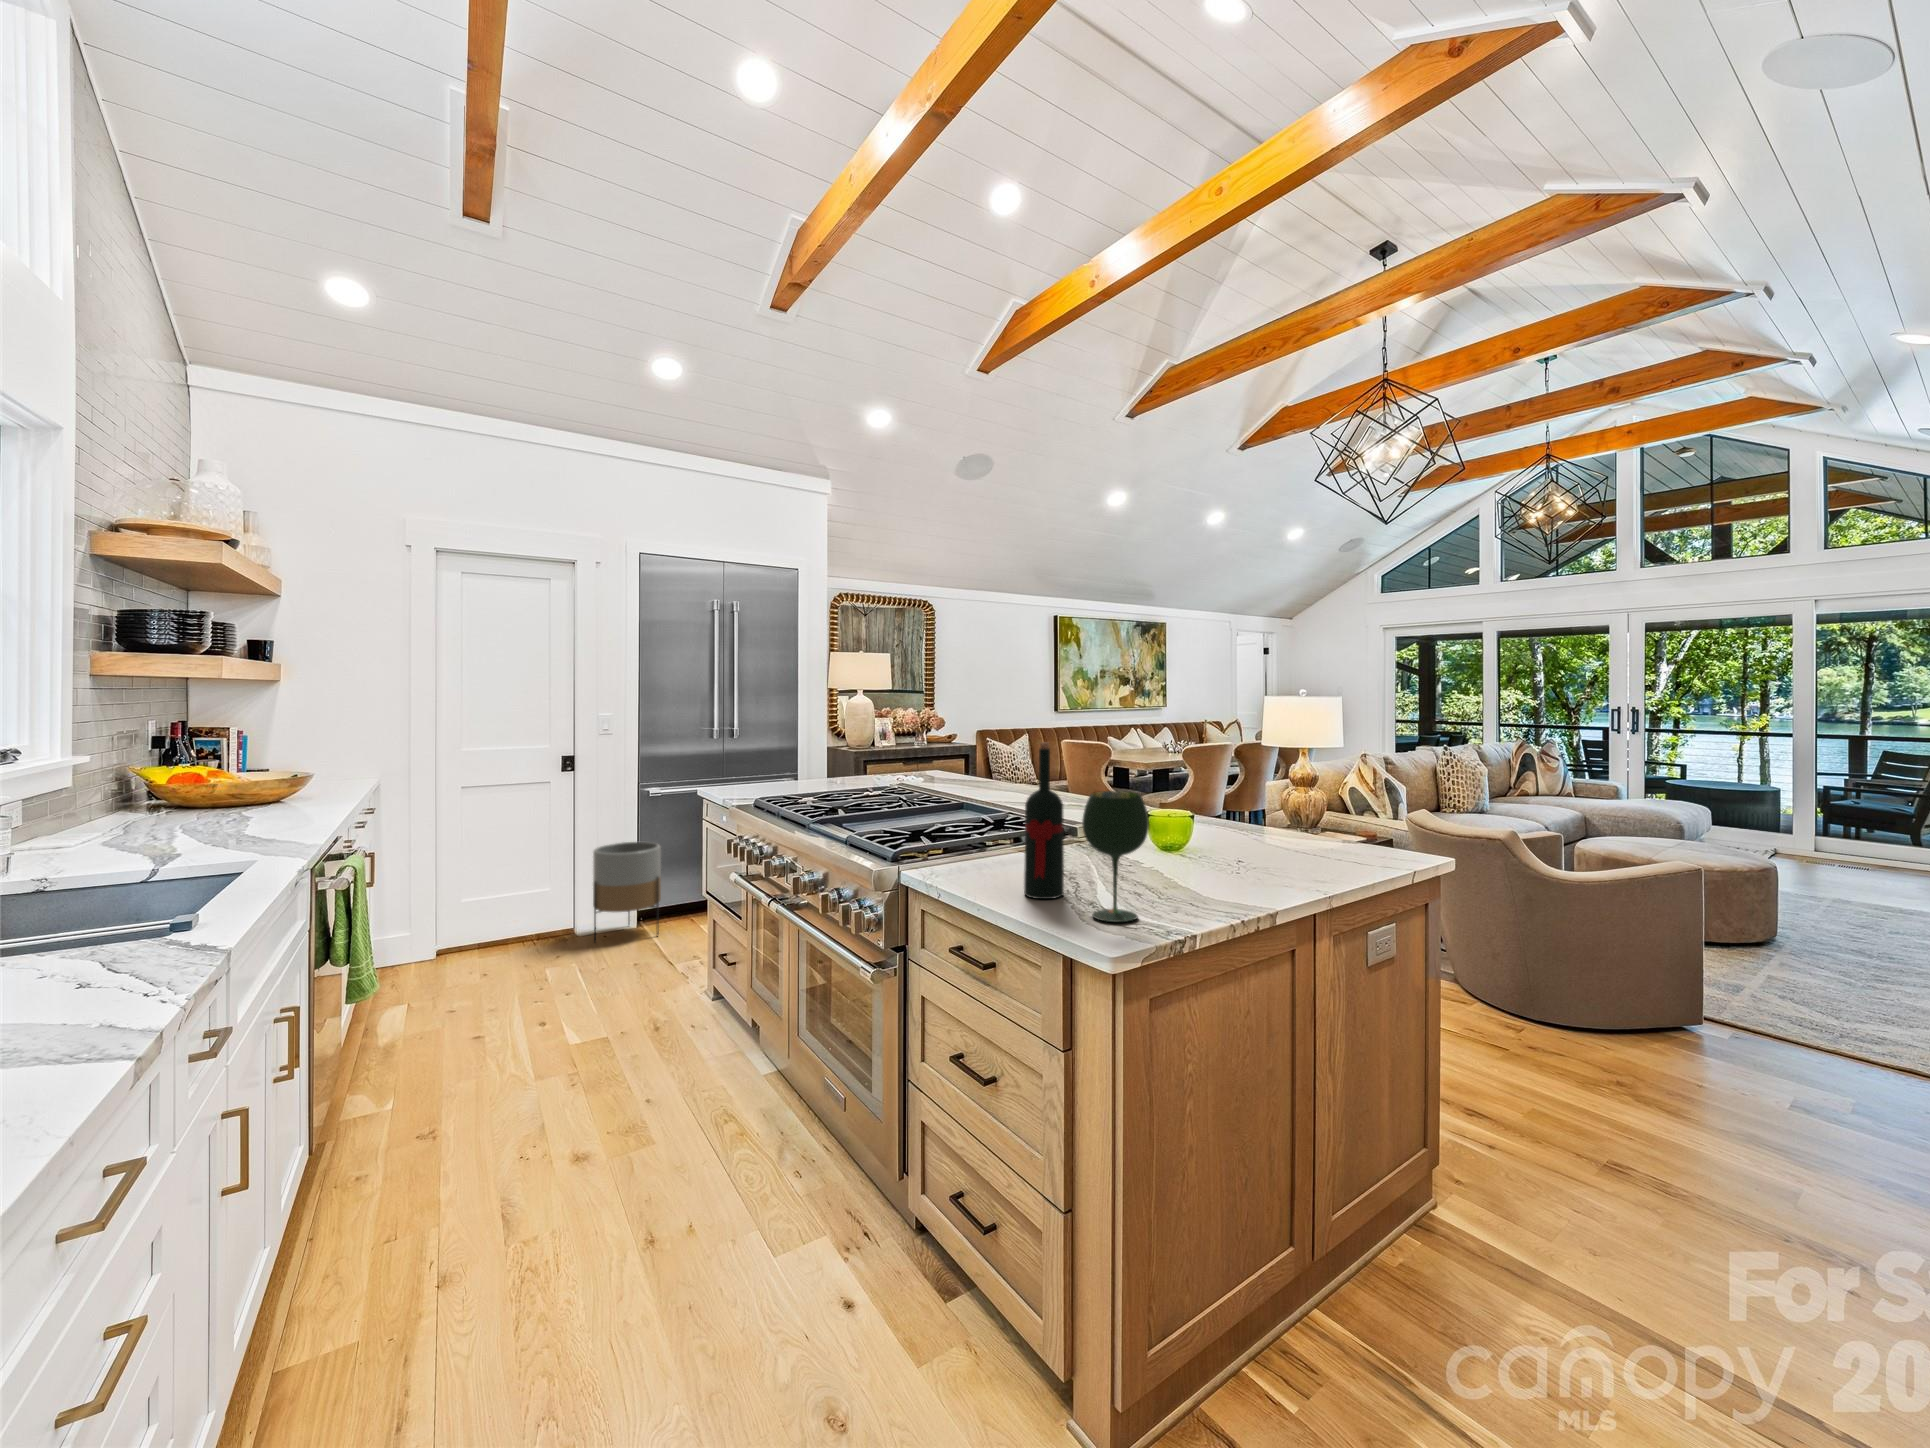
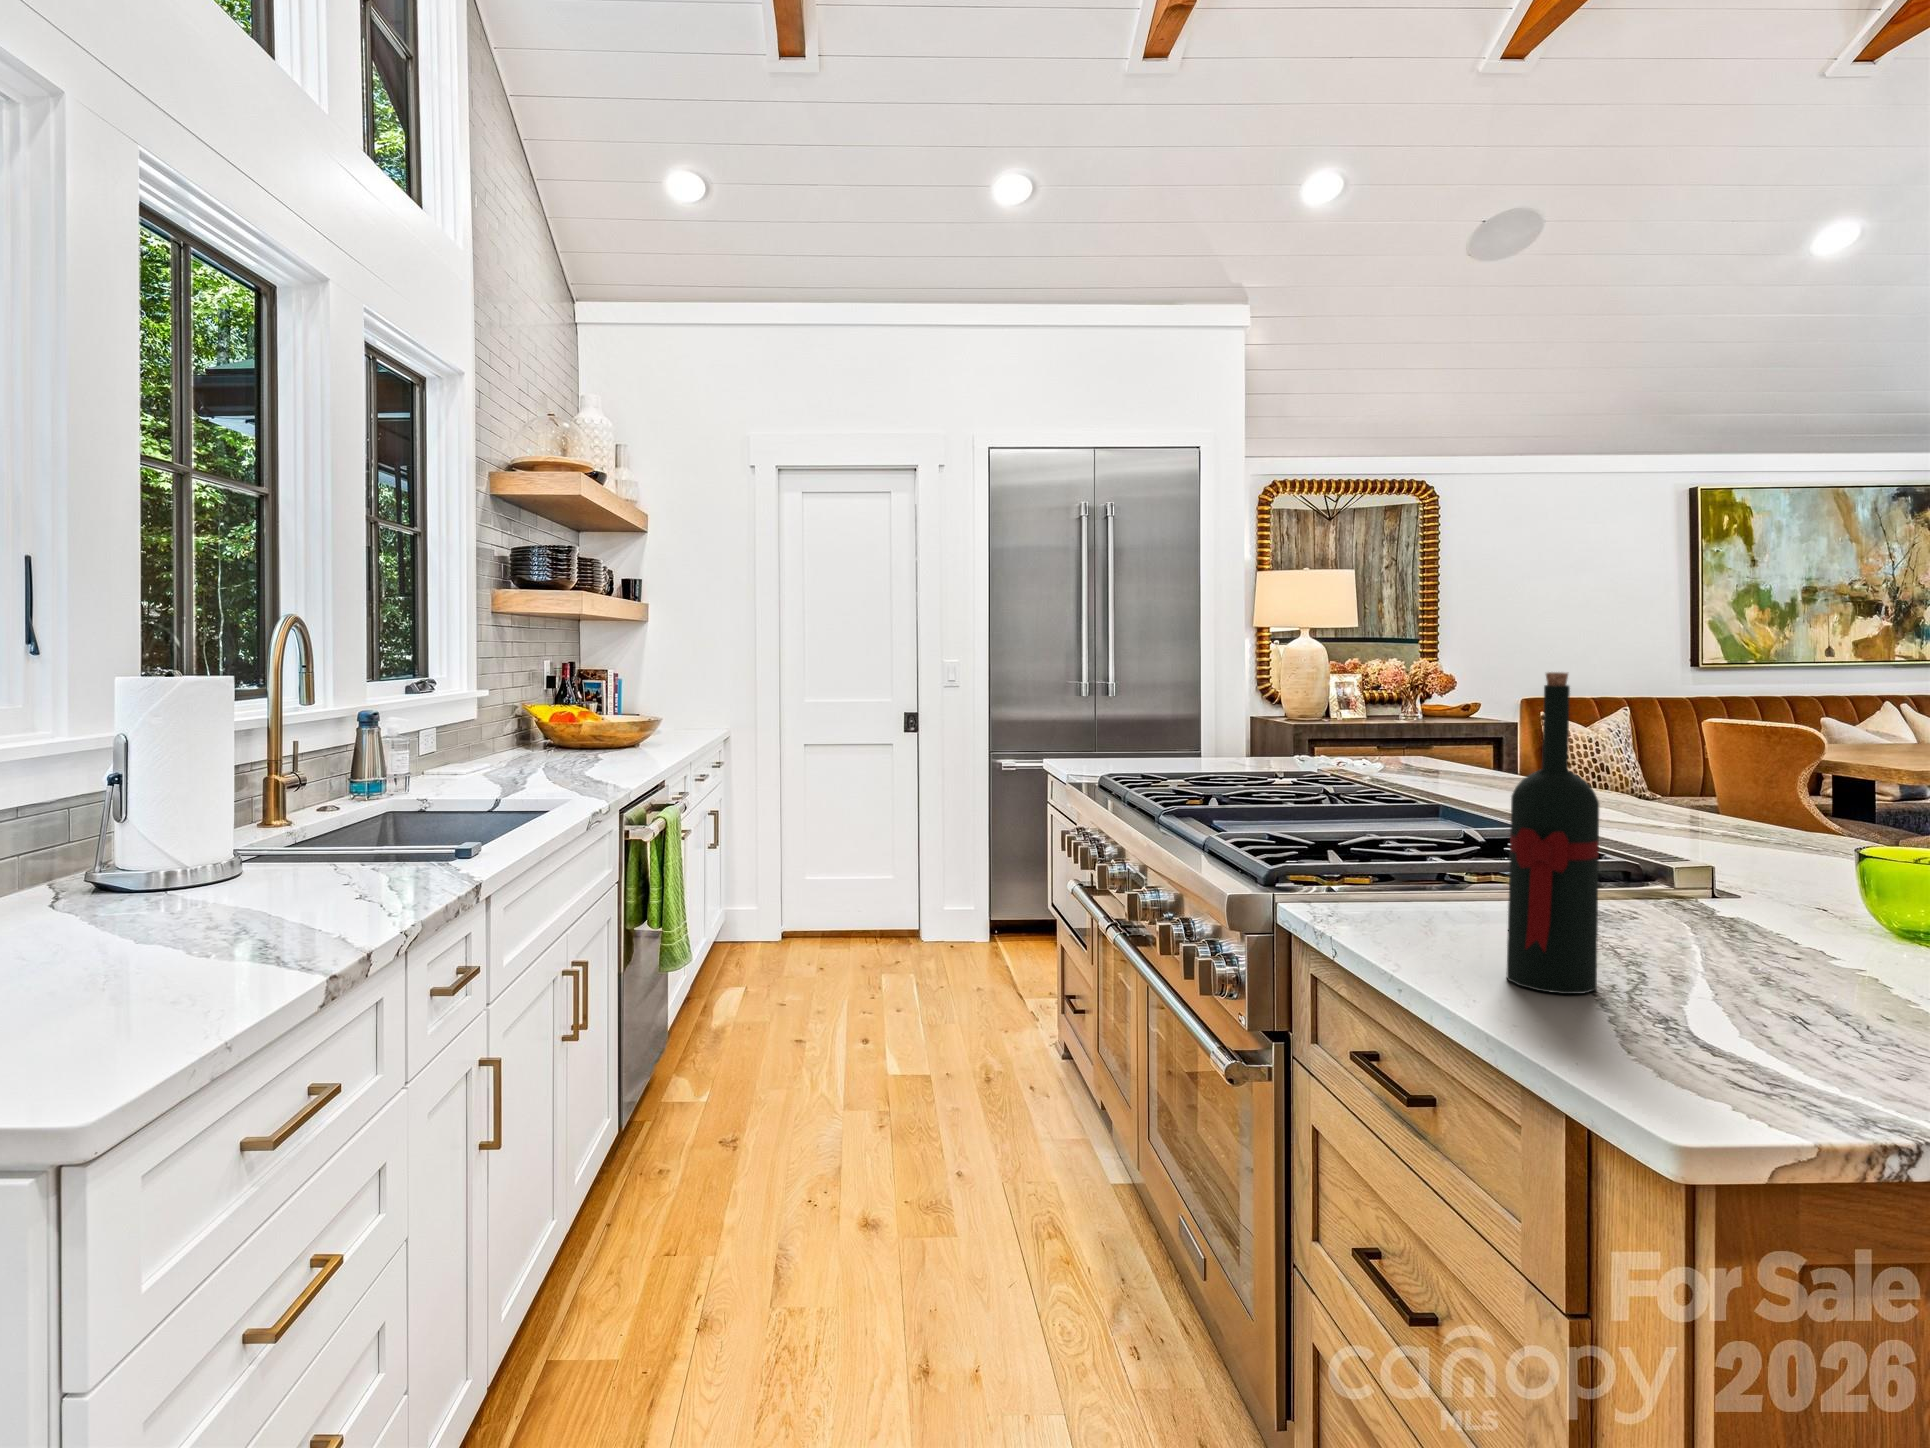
wine glass: present [1082,791,1149,922] -> none [1635,777,1816,1073]
planter: present [593,842,661,942] -> none [931,829,1014,959]

